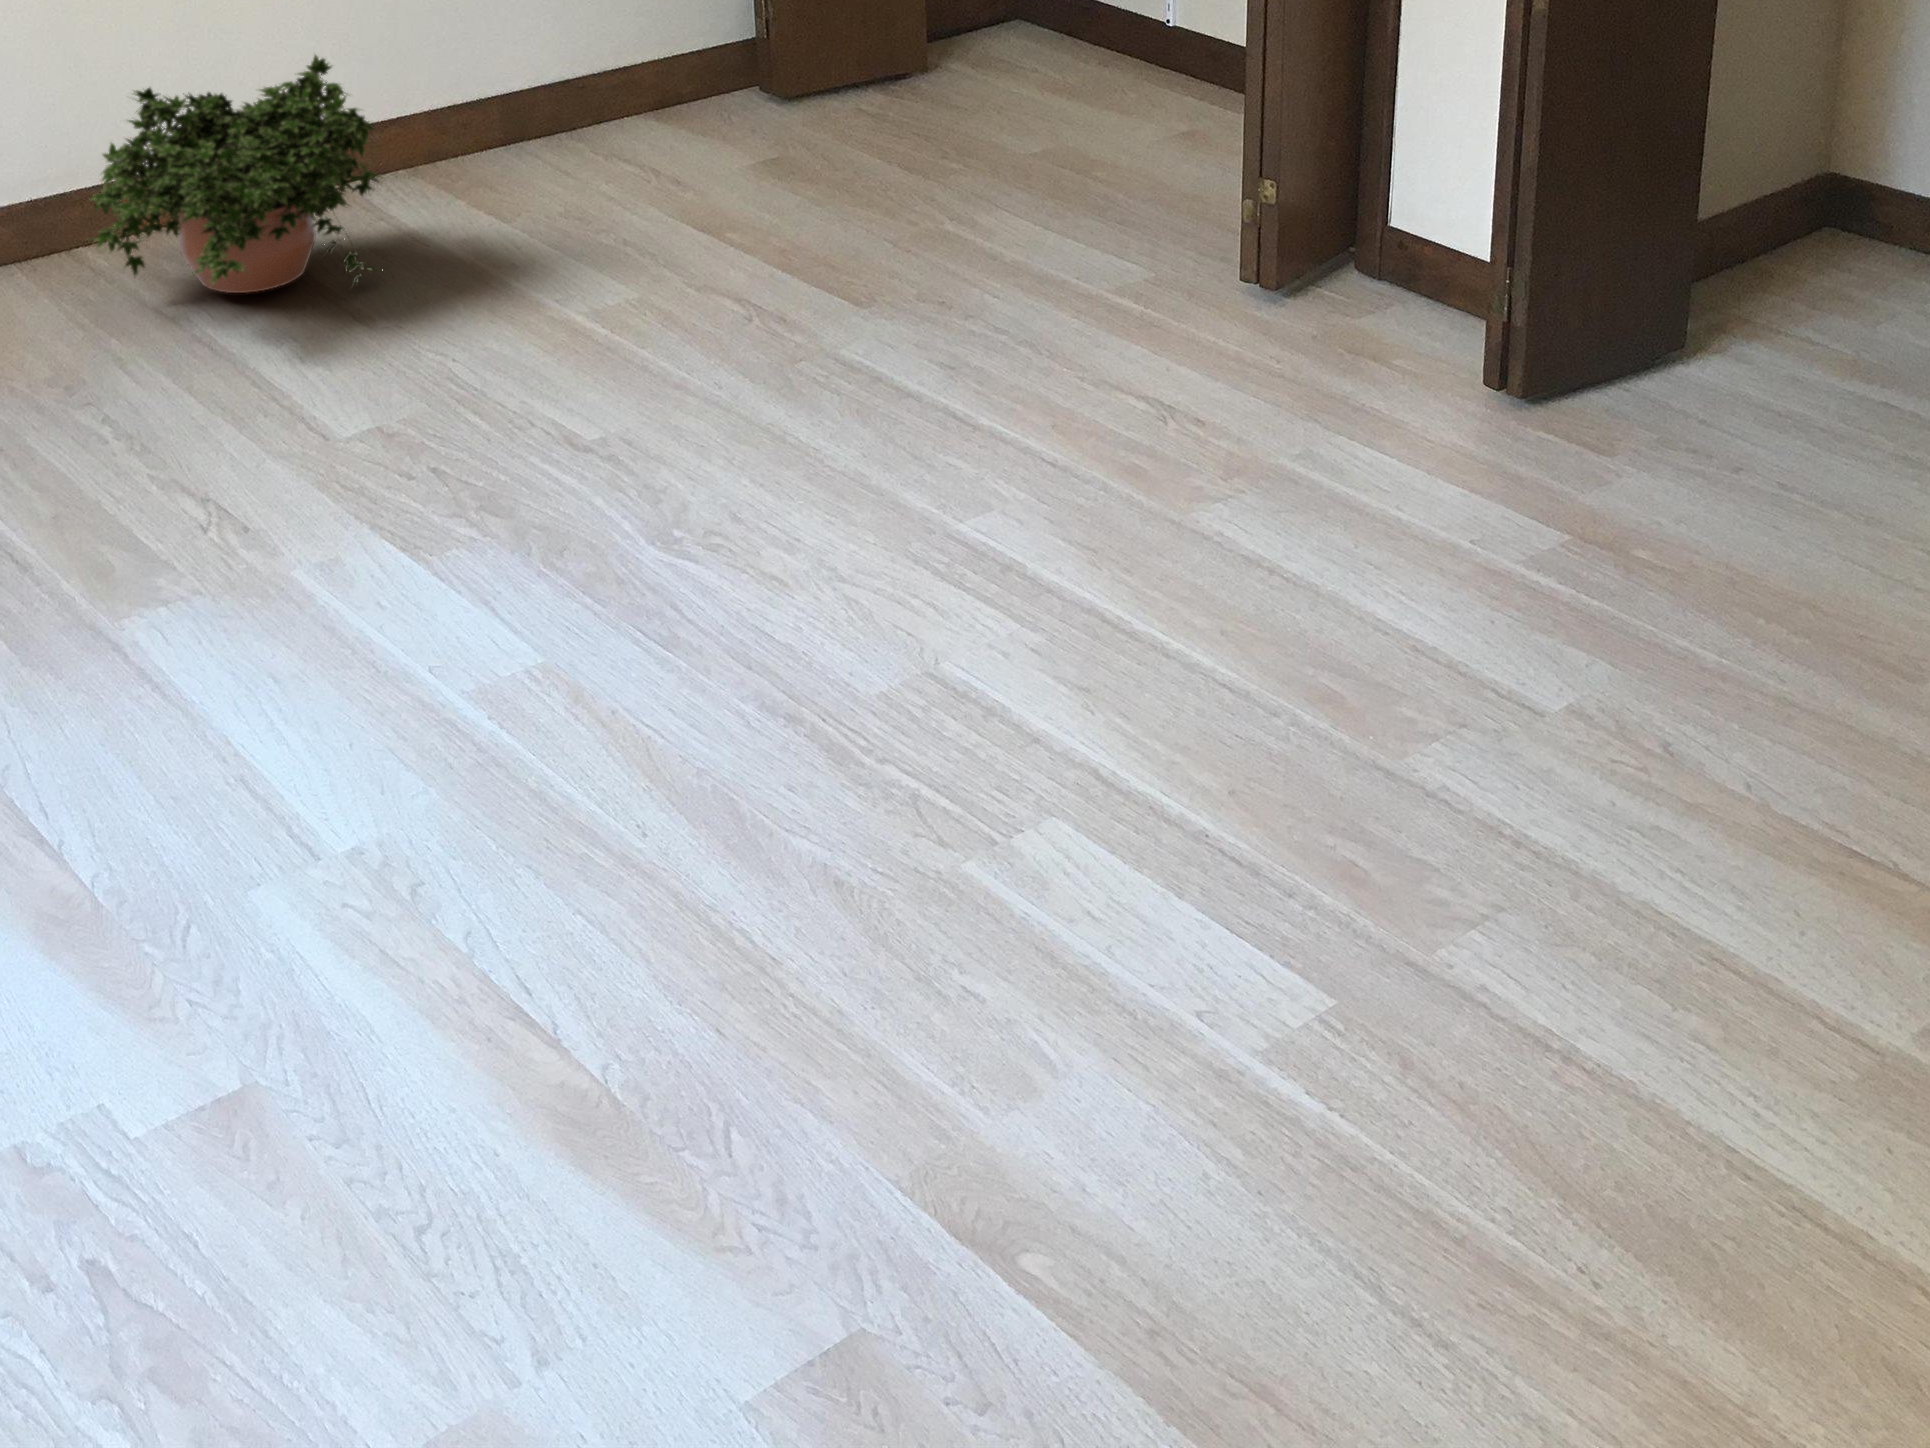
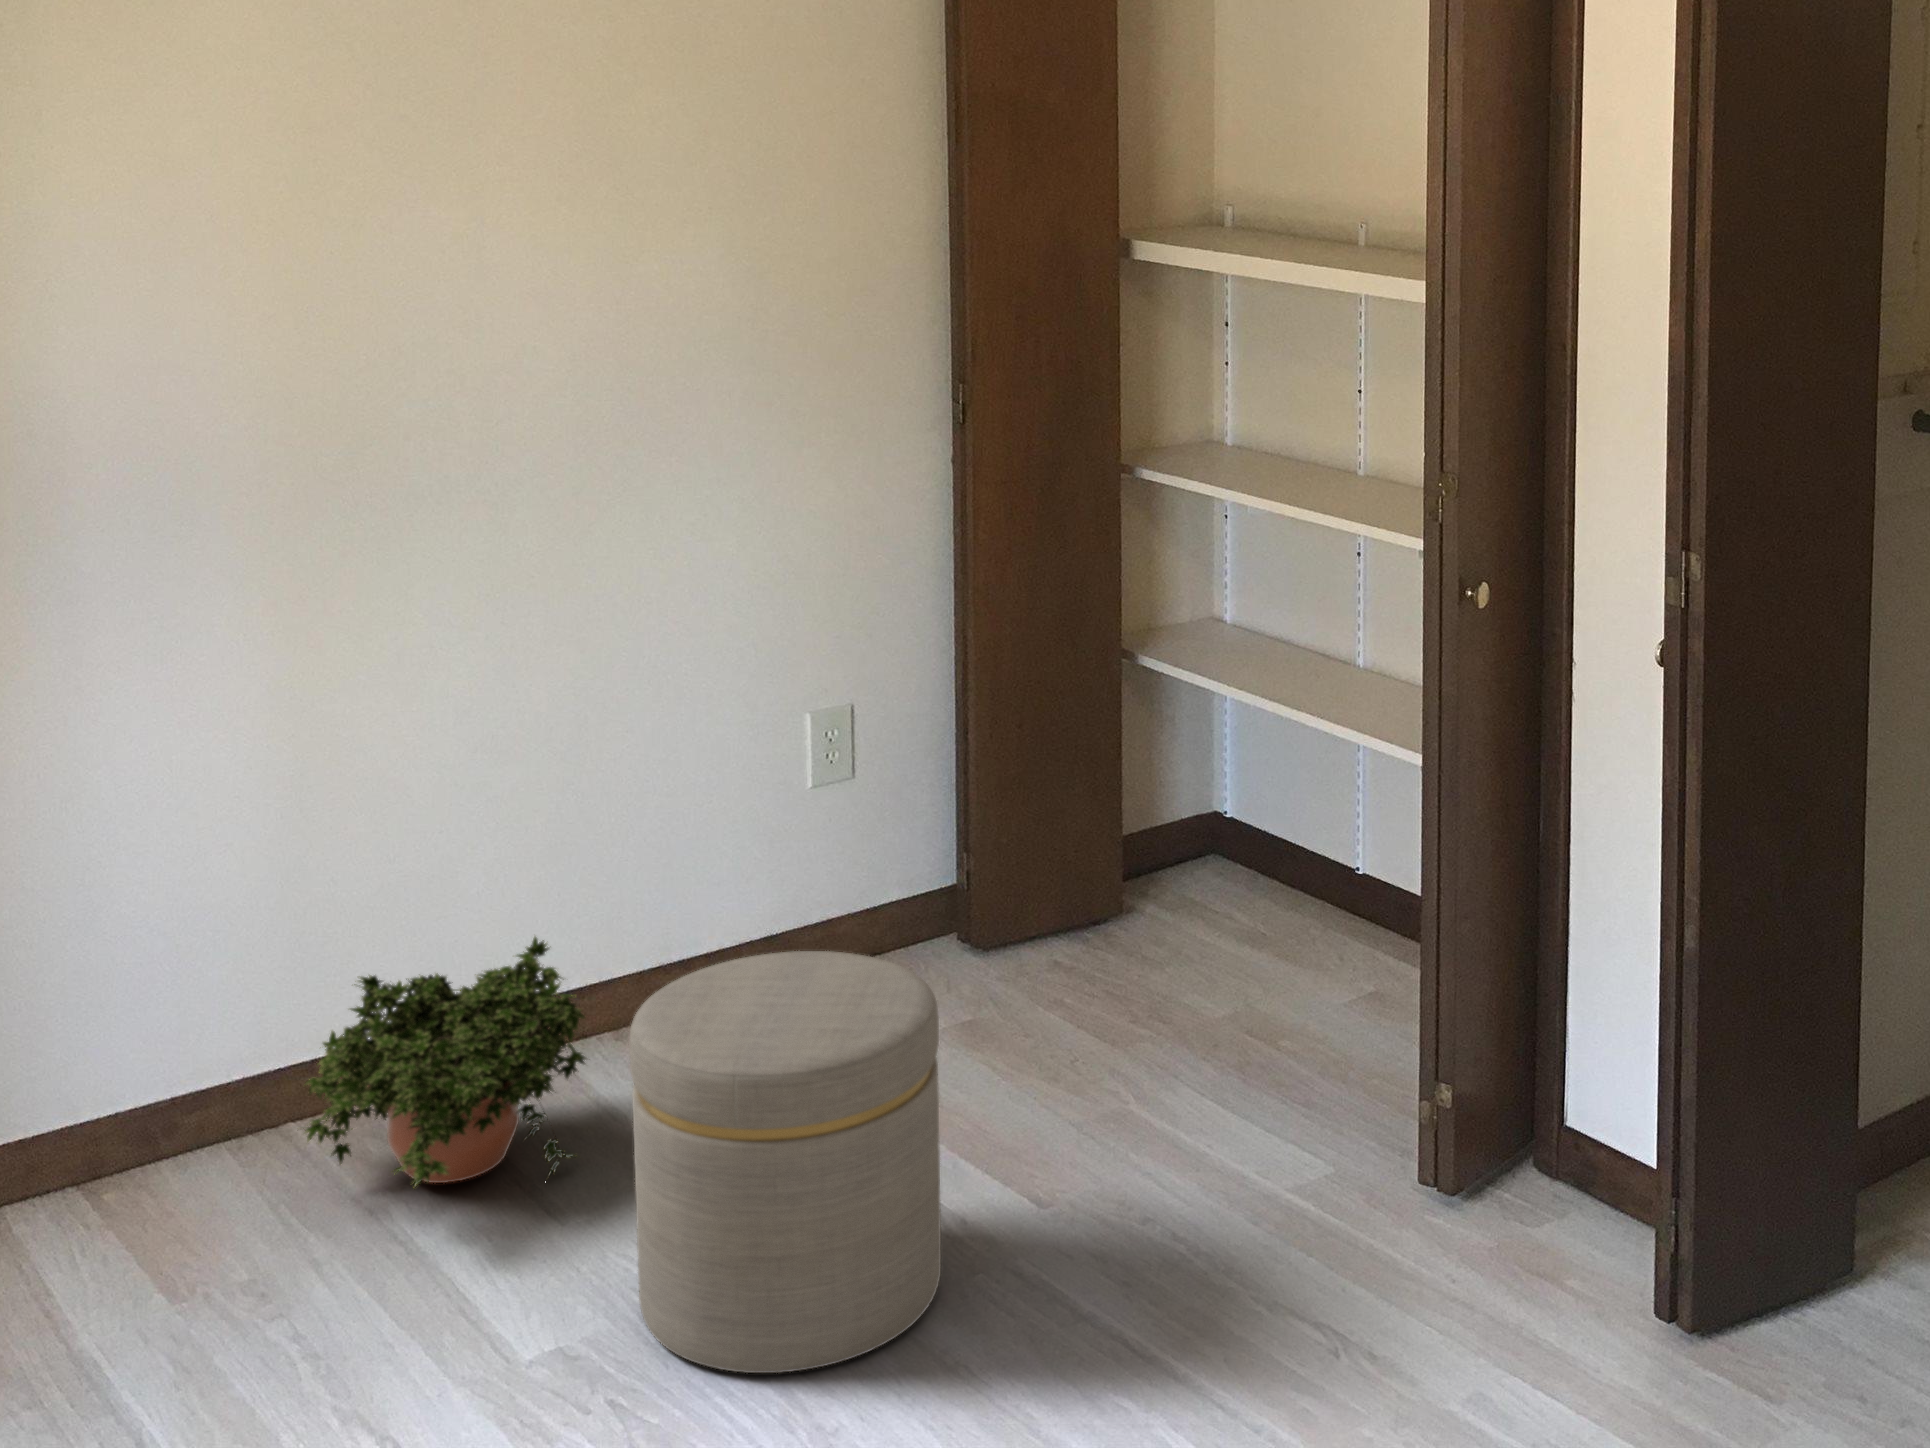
ottoman: none [422,45,759,441] -> present [629,951,941,1373]

